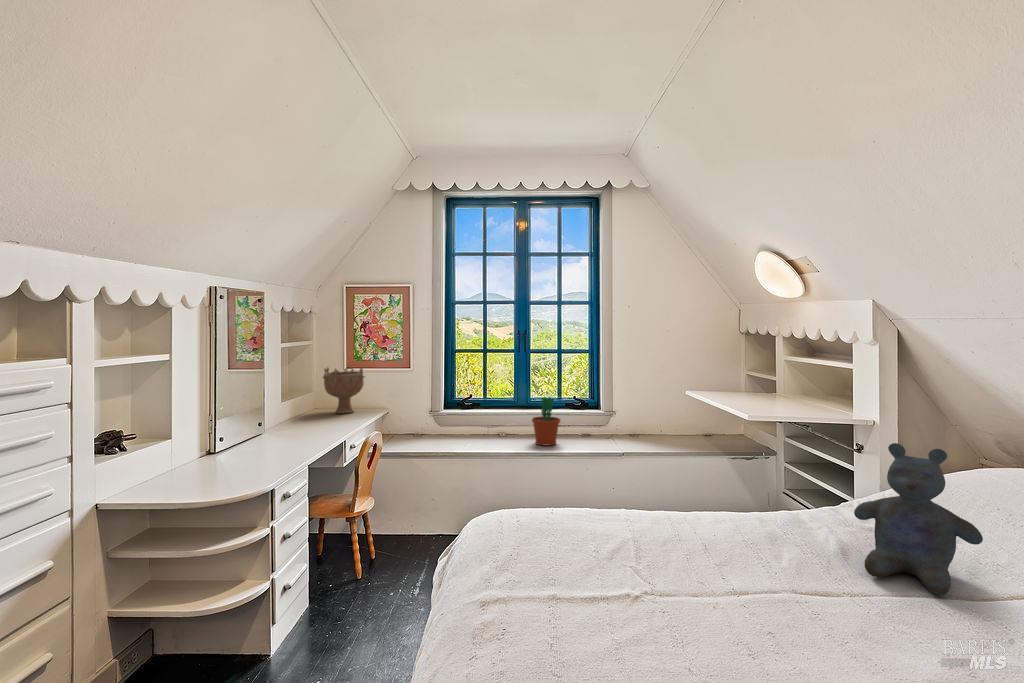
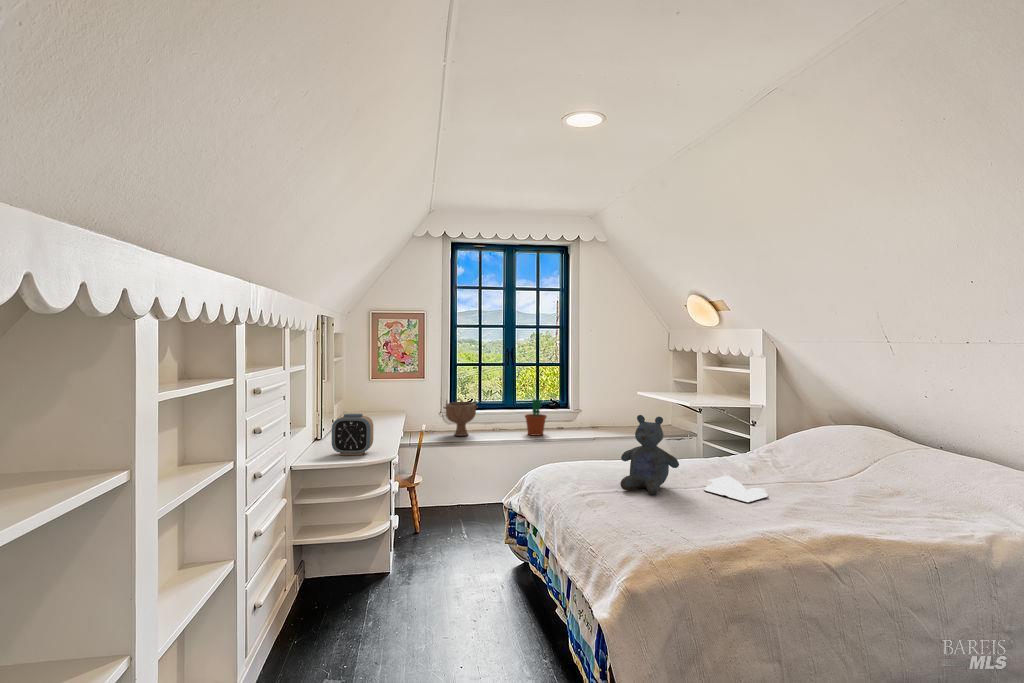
decorative bowl: present [323,366,365,413] -> present [443,398,478,436]
alarm clock: none [182,421,248,482] -> present [332,414,373,455]
stuffed bear: present [854,443,983,595] -> present [620,415,679,494]
book: none [735,570,872,654] -> present [704,476,768,503]

